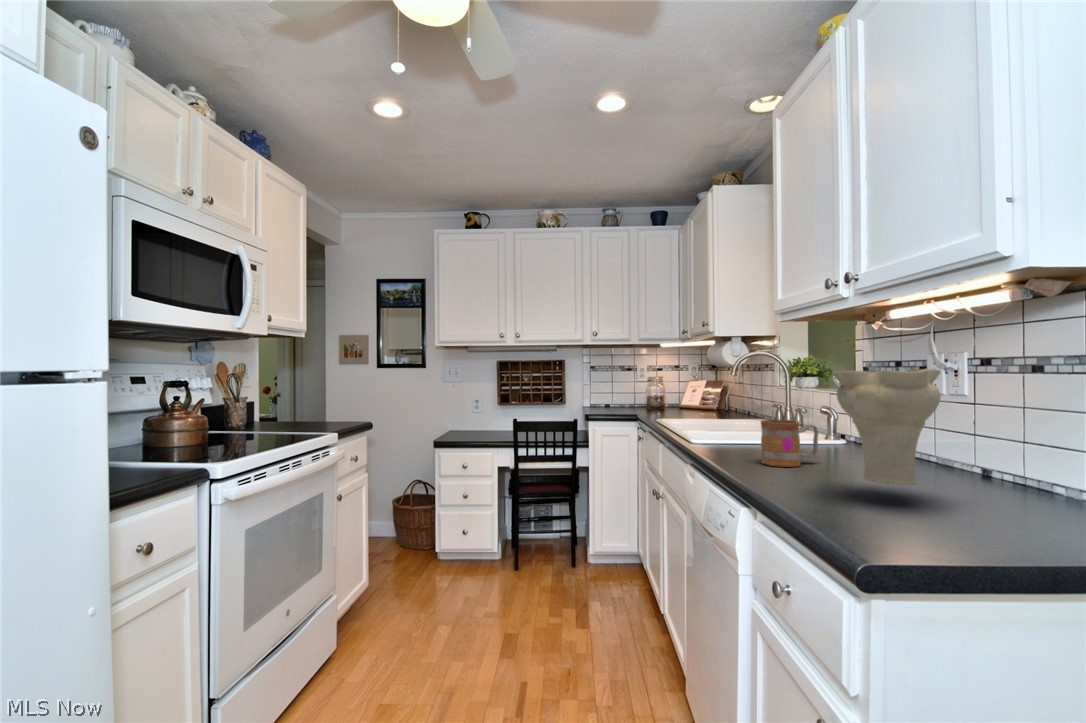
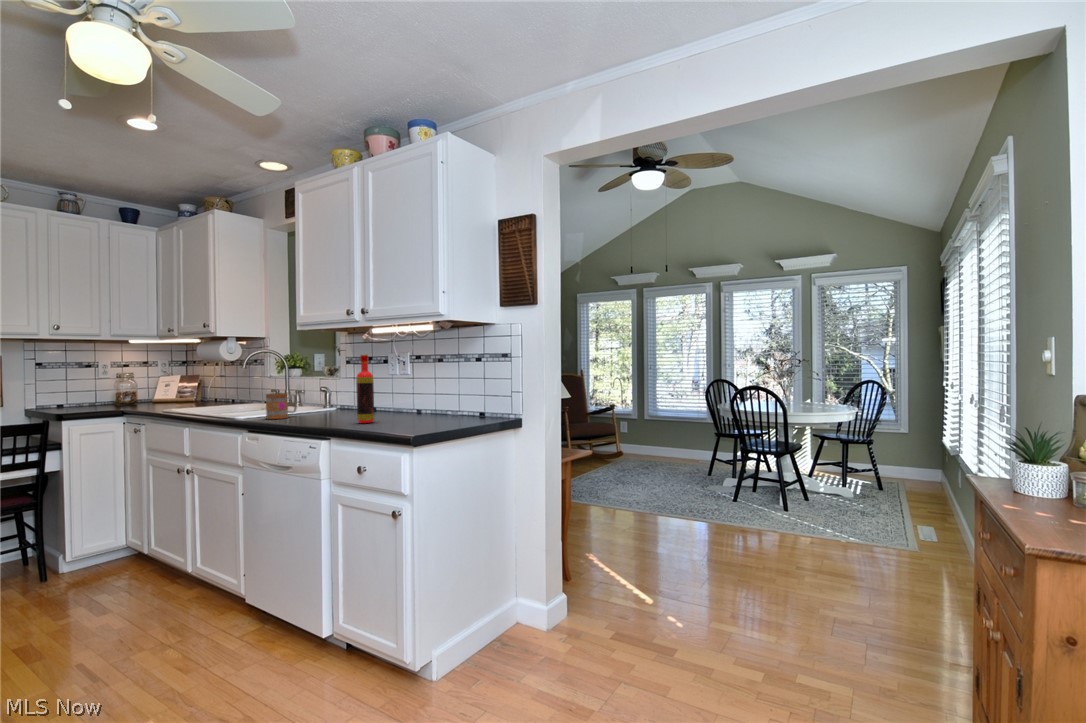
bottle: none [965,350,1029,545] -> present [356,355,374,423]
vase: present [833,369,941,485] -> none [303,360,354,418]

